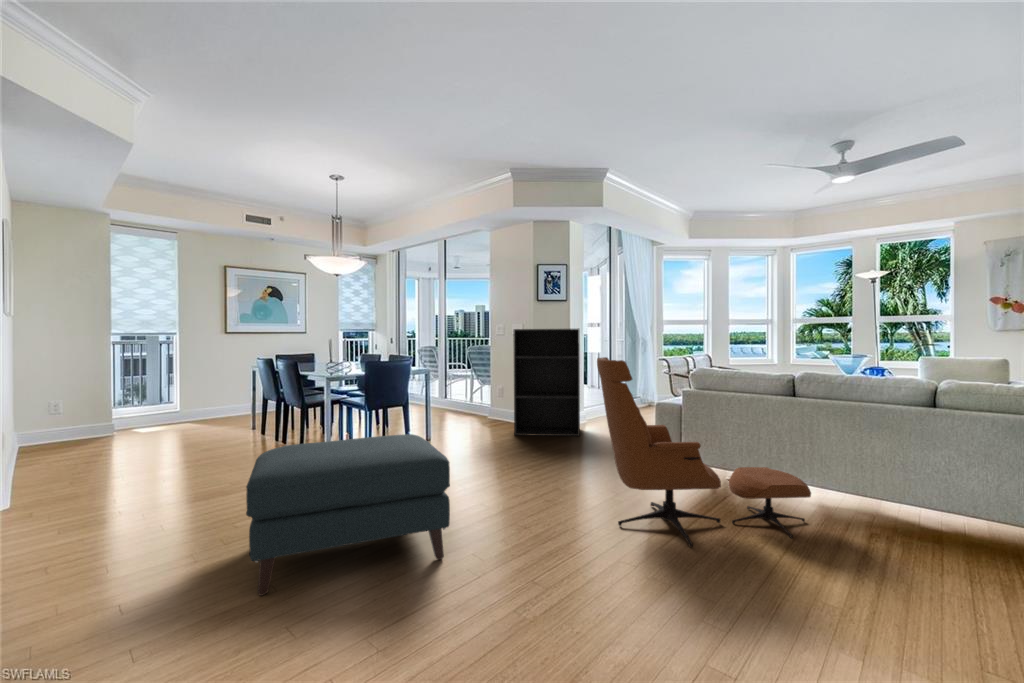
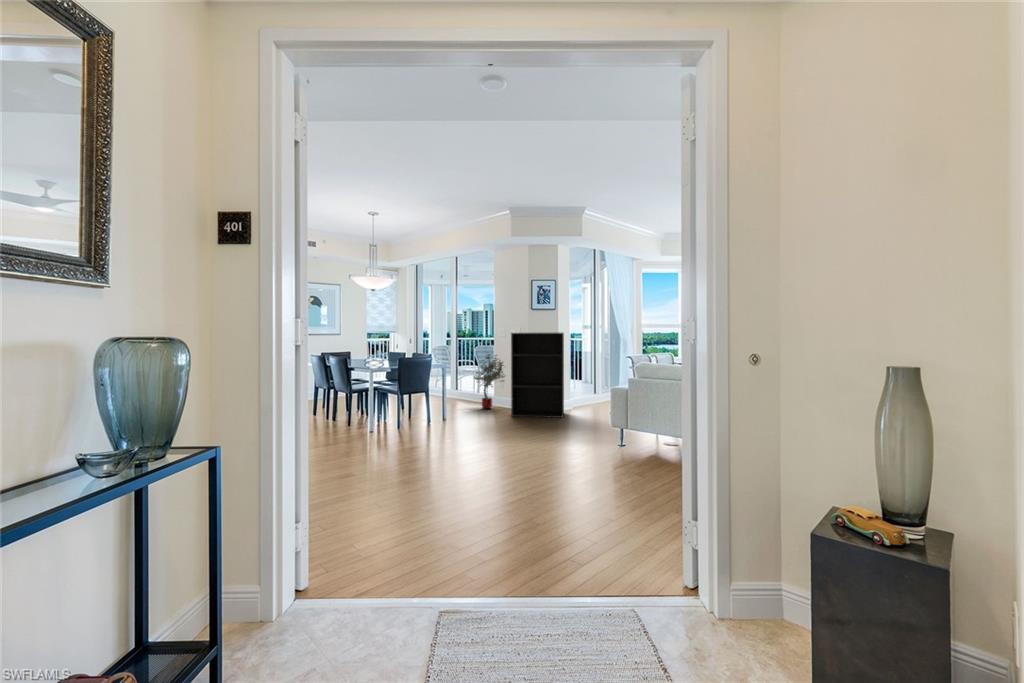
potted tree: none [465,355,506,424] -> present [474,354,506,409]
lounge chair: present [597,357,811,547] -> none [560,353,702,476]
ottoman: present [246,434,450,596] -> none [336,405,460,493]

